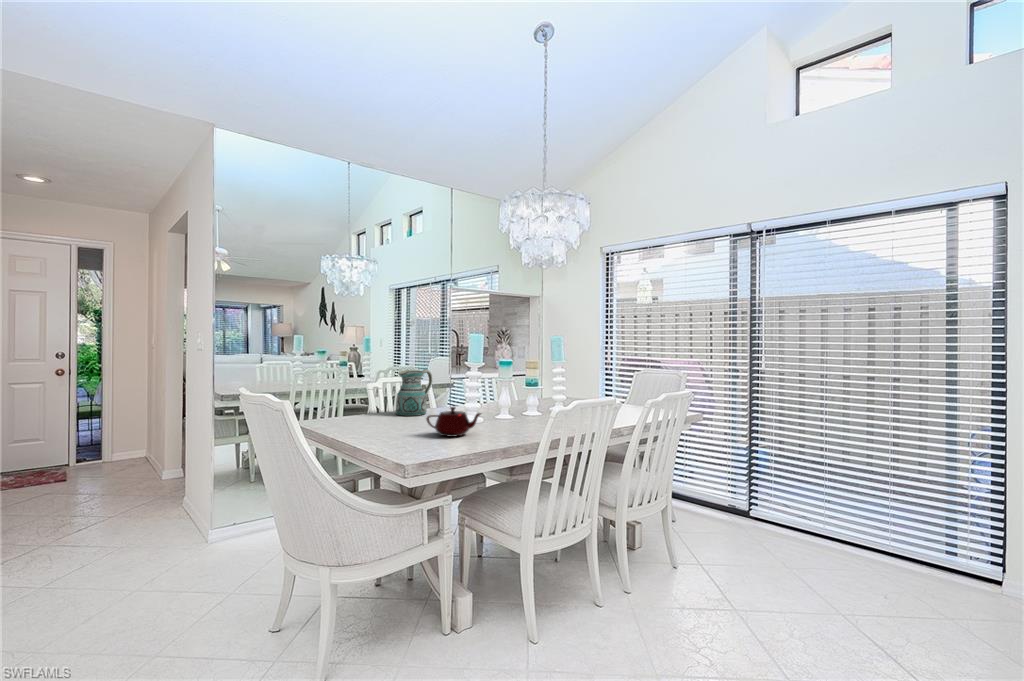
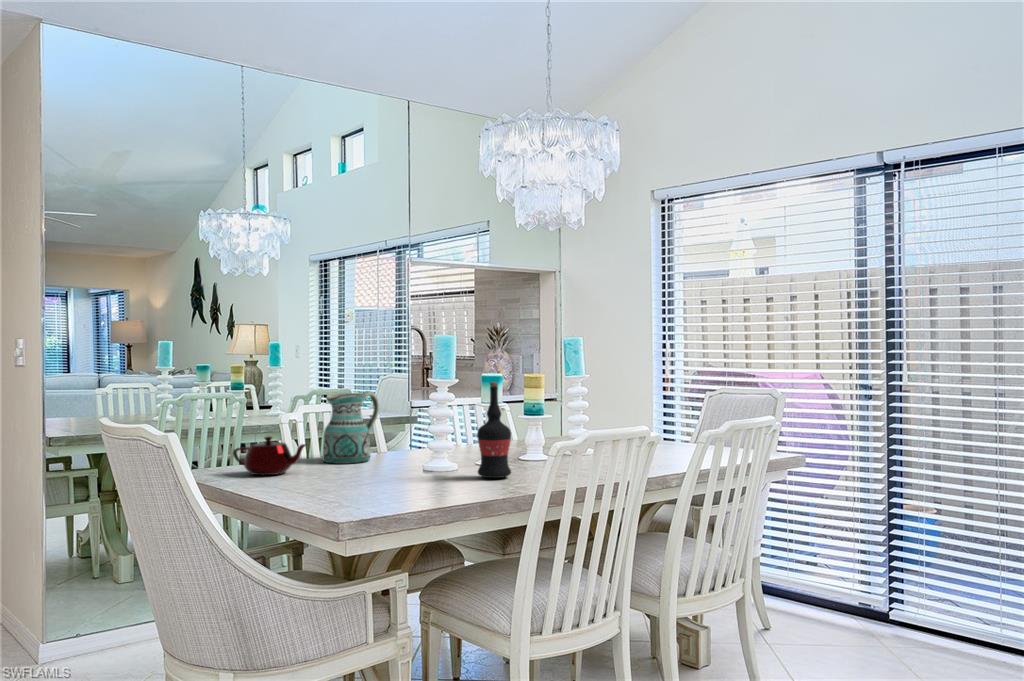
wine bottle: none [497,365,520,428] -> present [477,382,511,478]
teapot: present [427,407,481,437] -> present [233,436,307,475]

